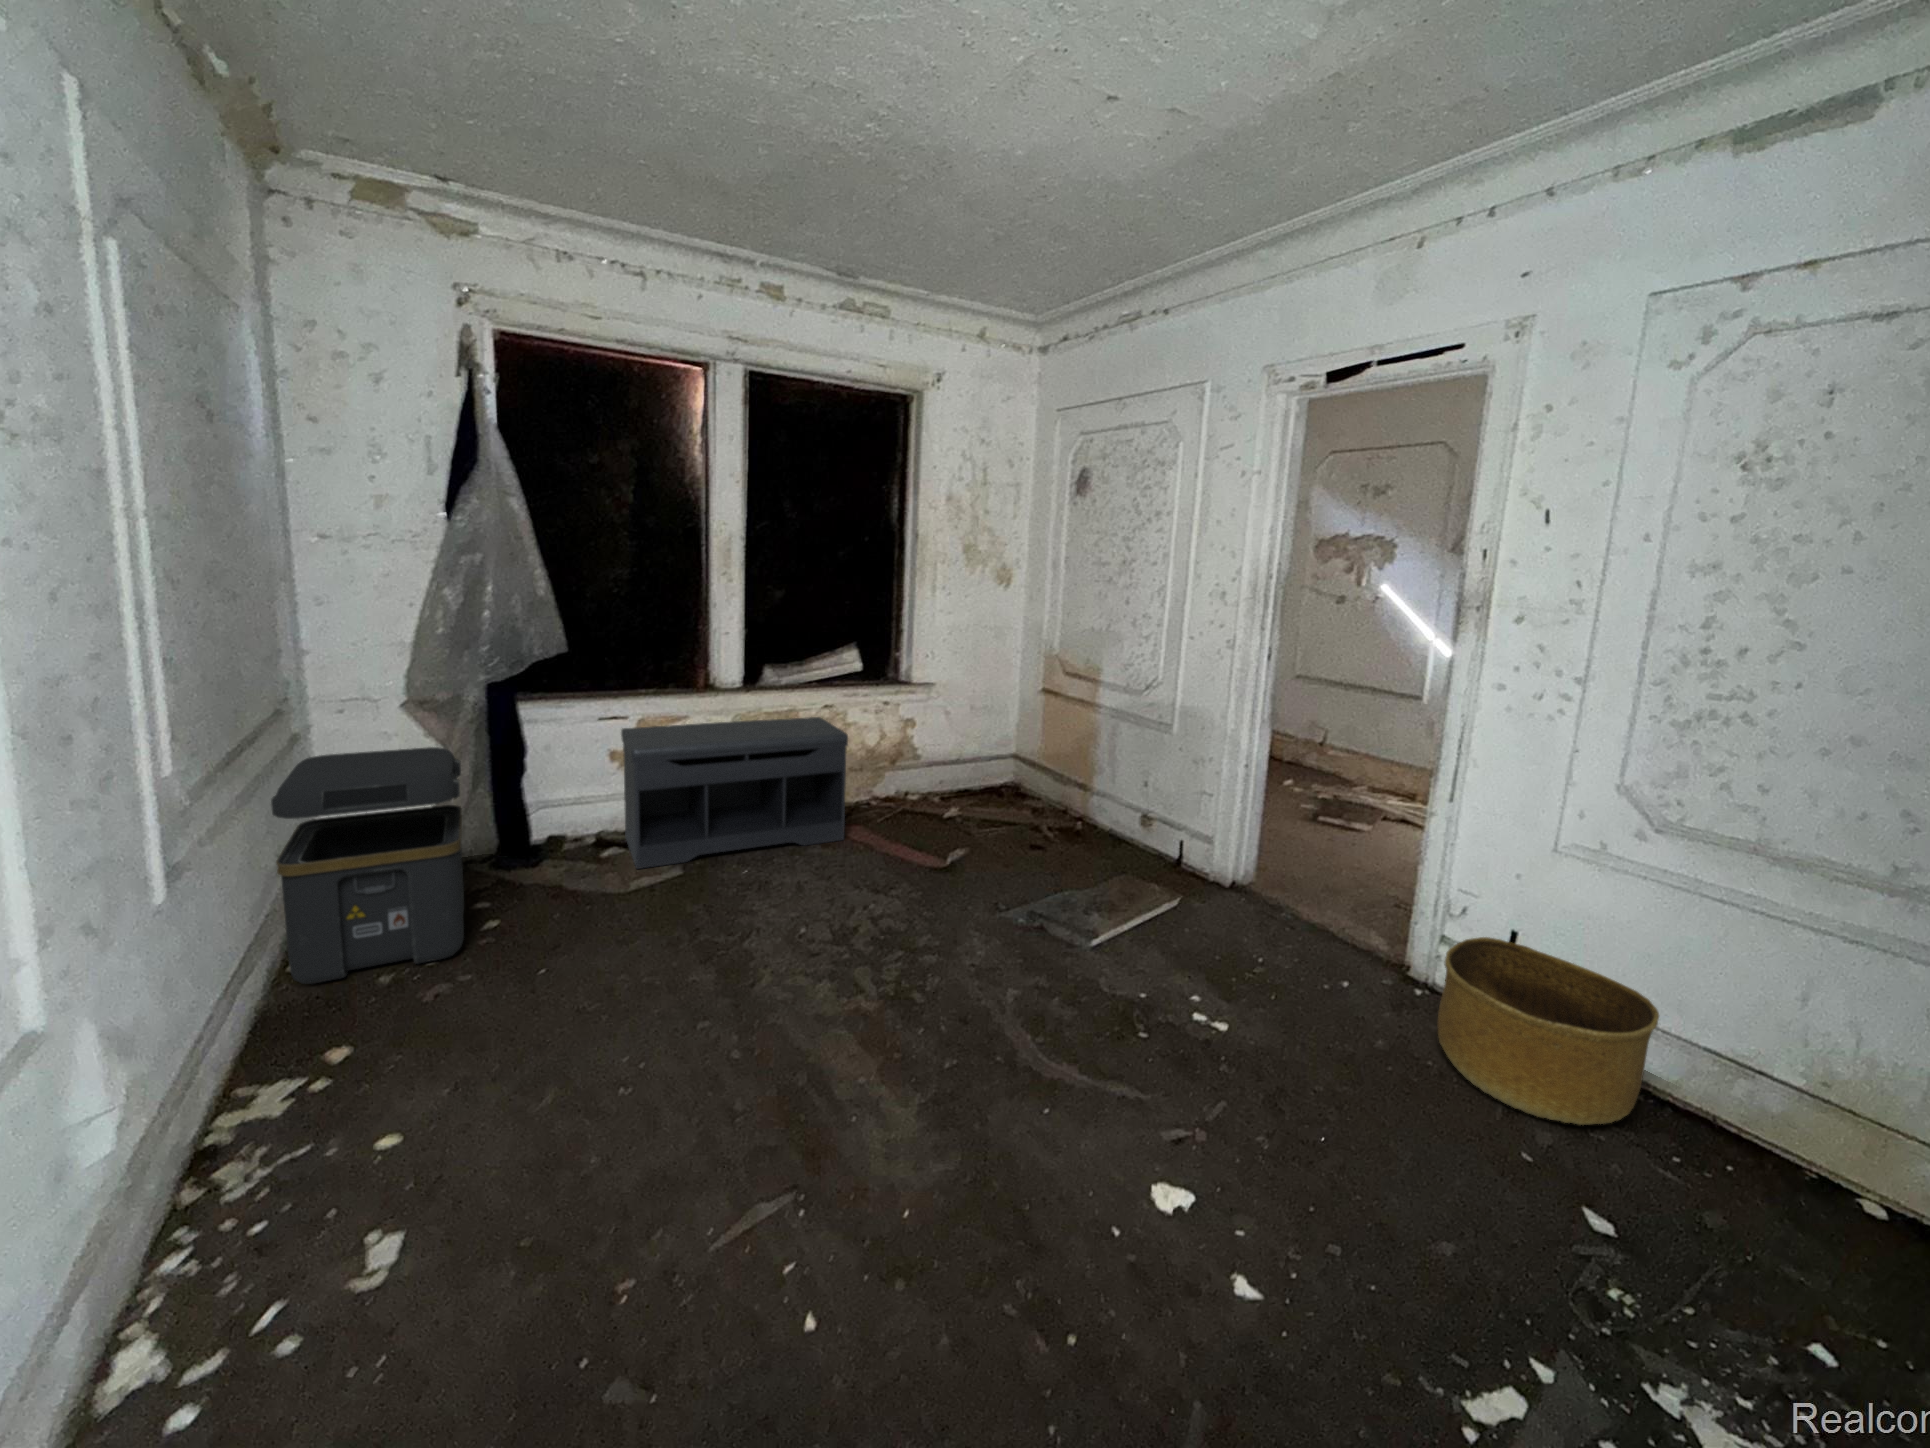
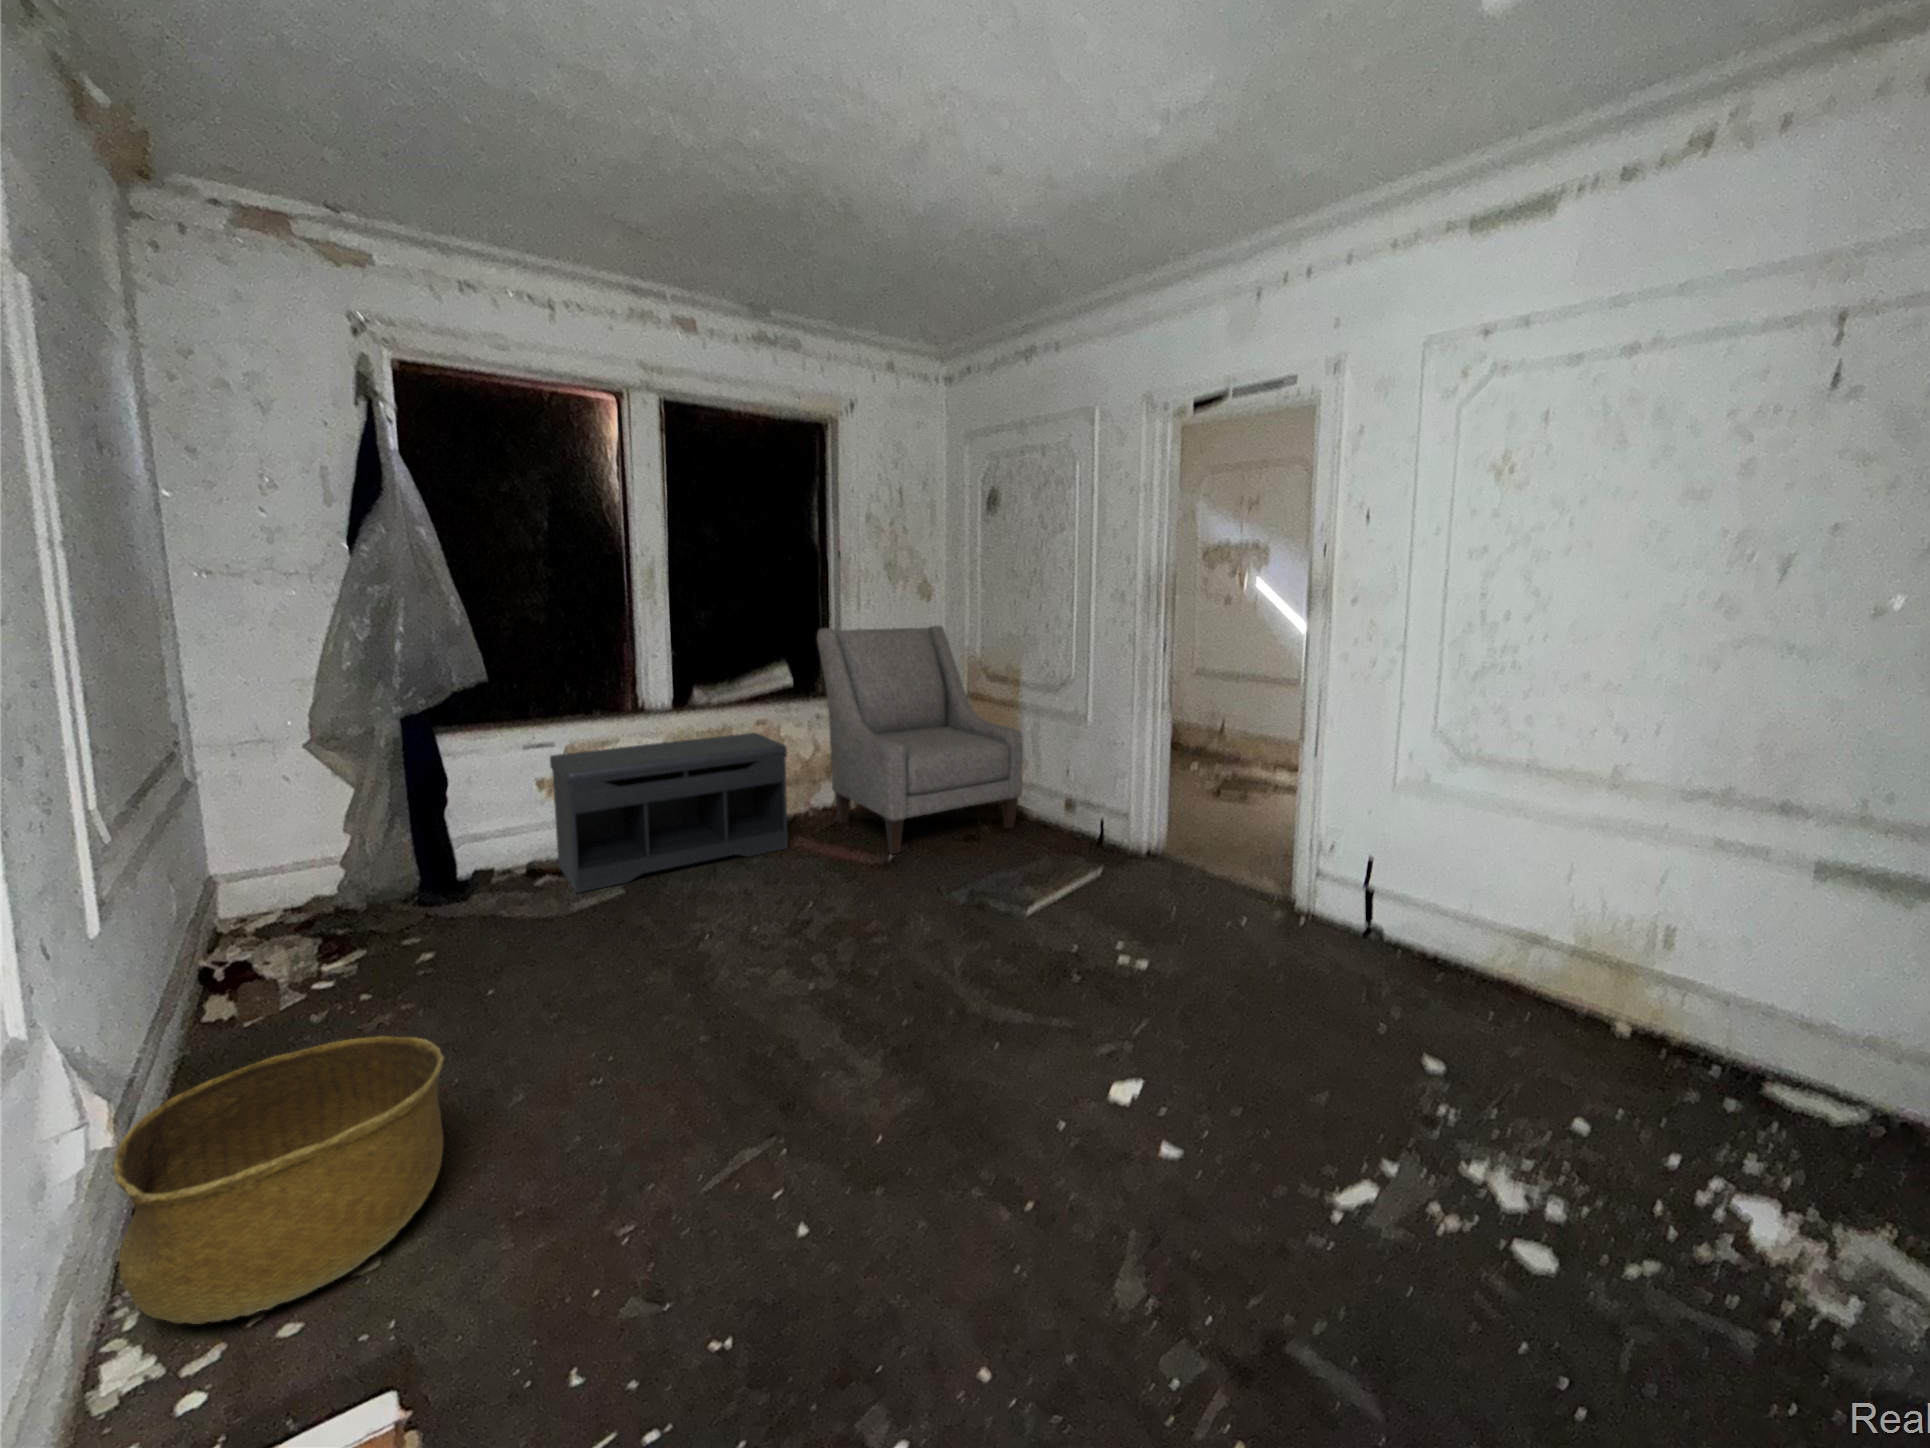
chair: none [887,613,1096,858] -> present [817,625,1023,854]
toolbox: present [271,747,464,984] -> none [178,781,400,1033]
basket: present [1437,937,1659,1125] -> present [113,1036,444,1324]

